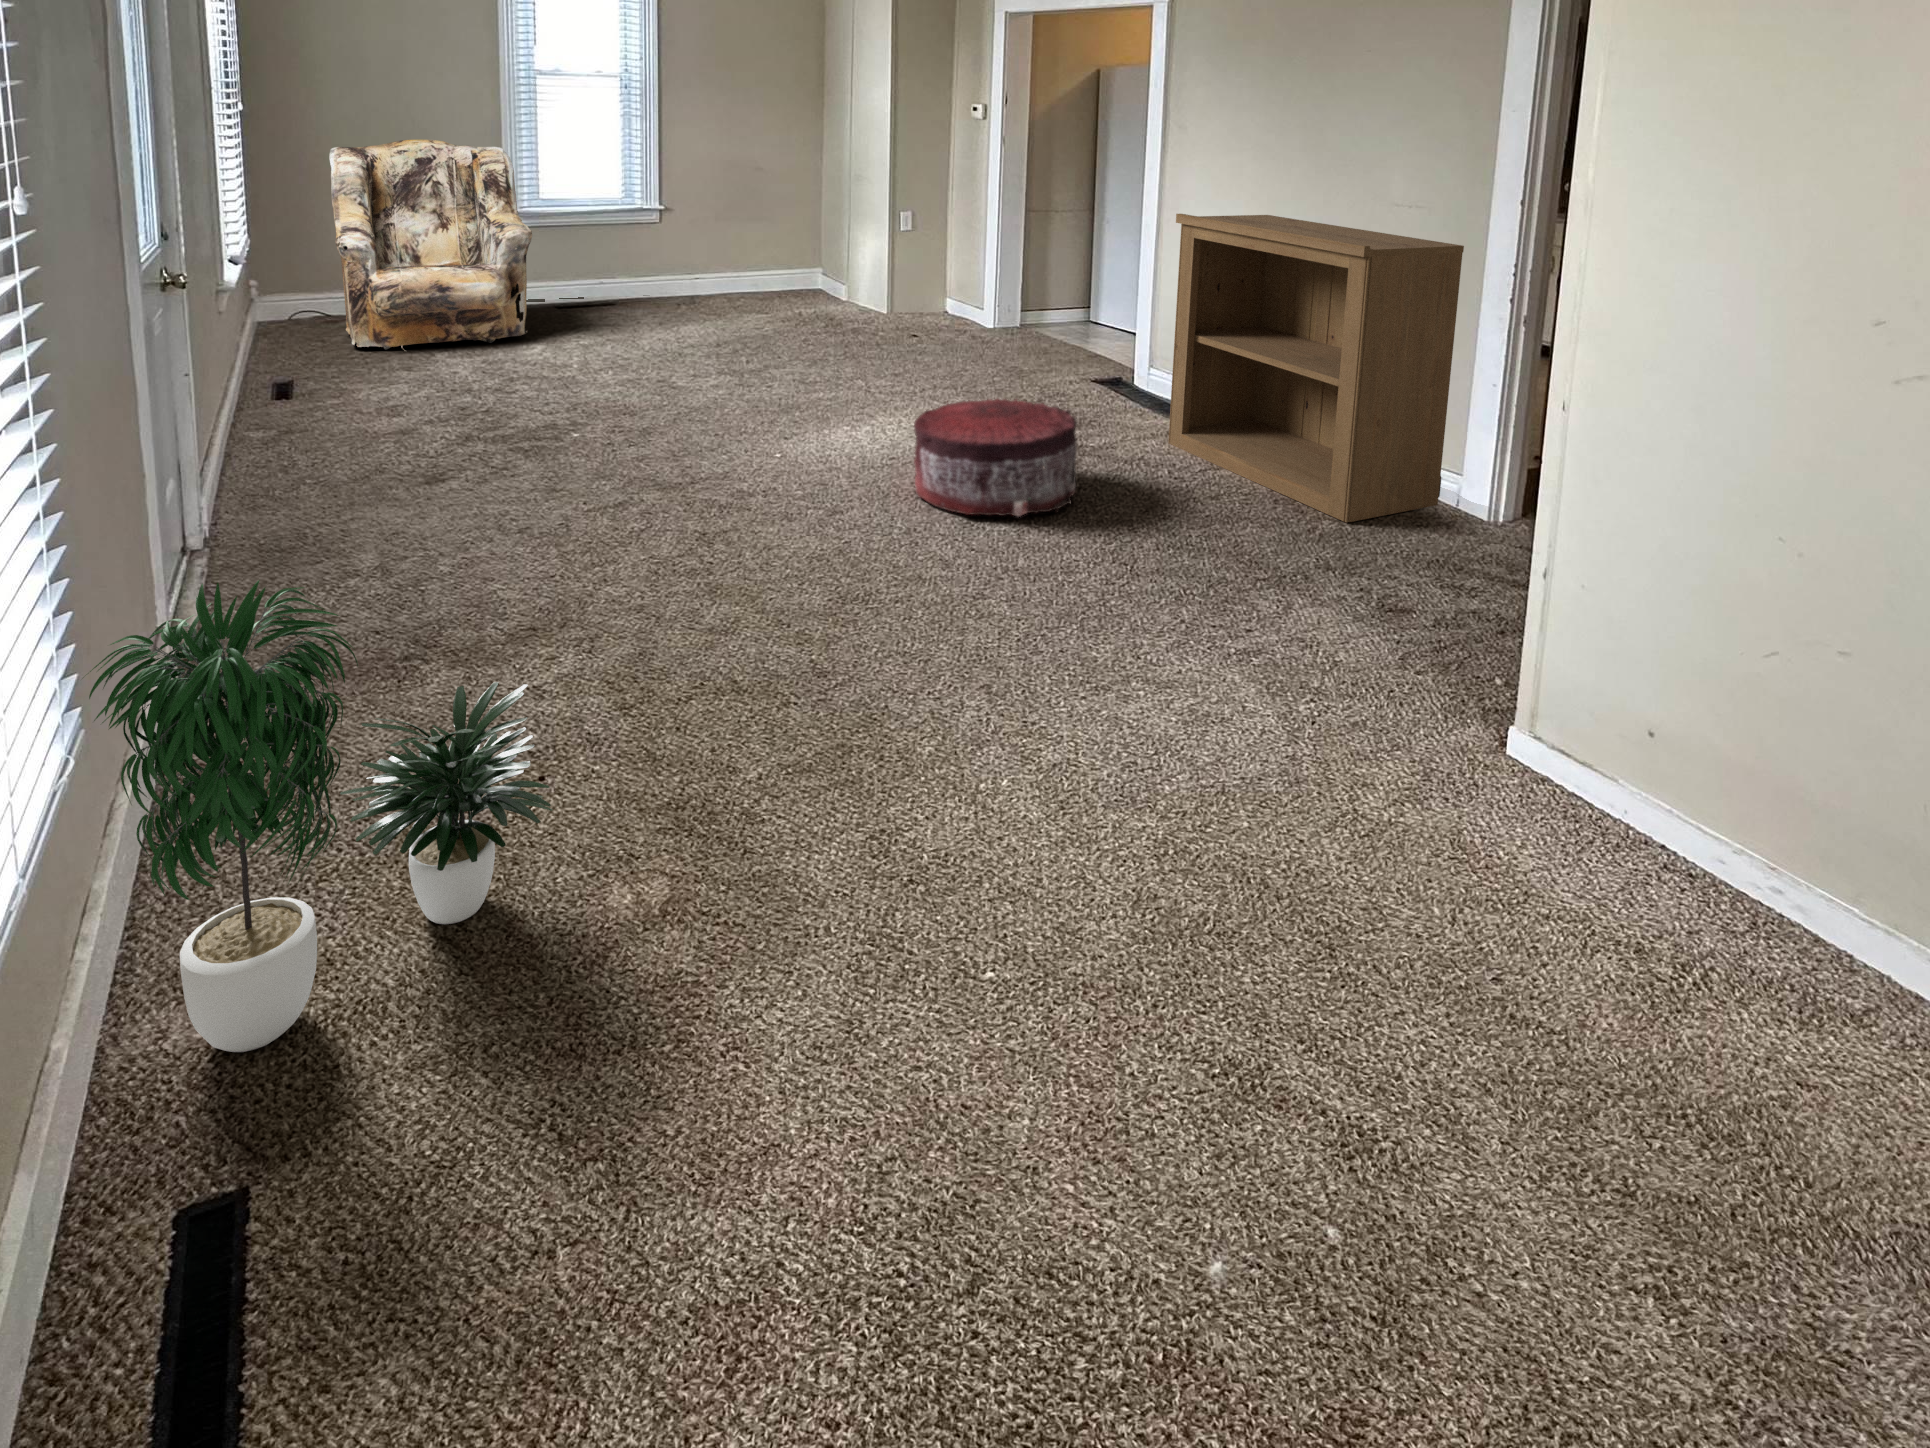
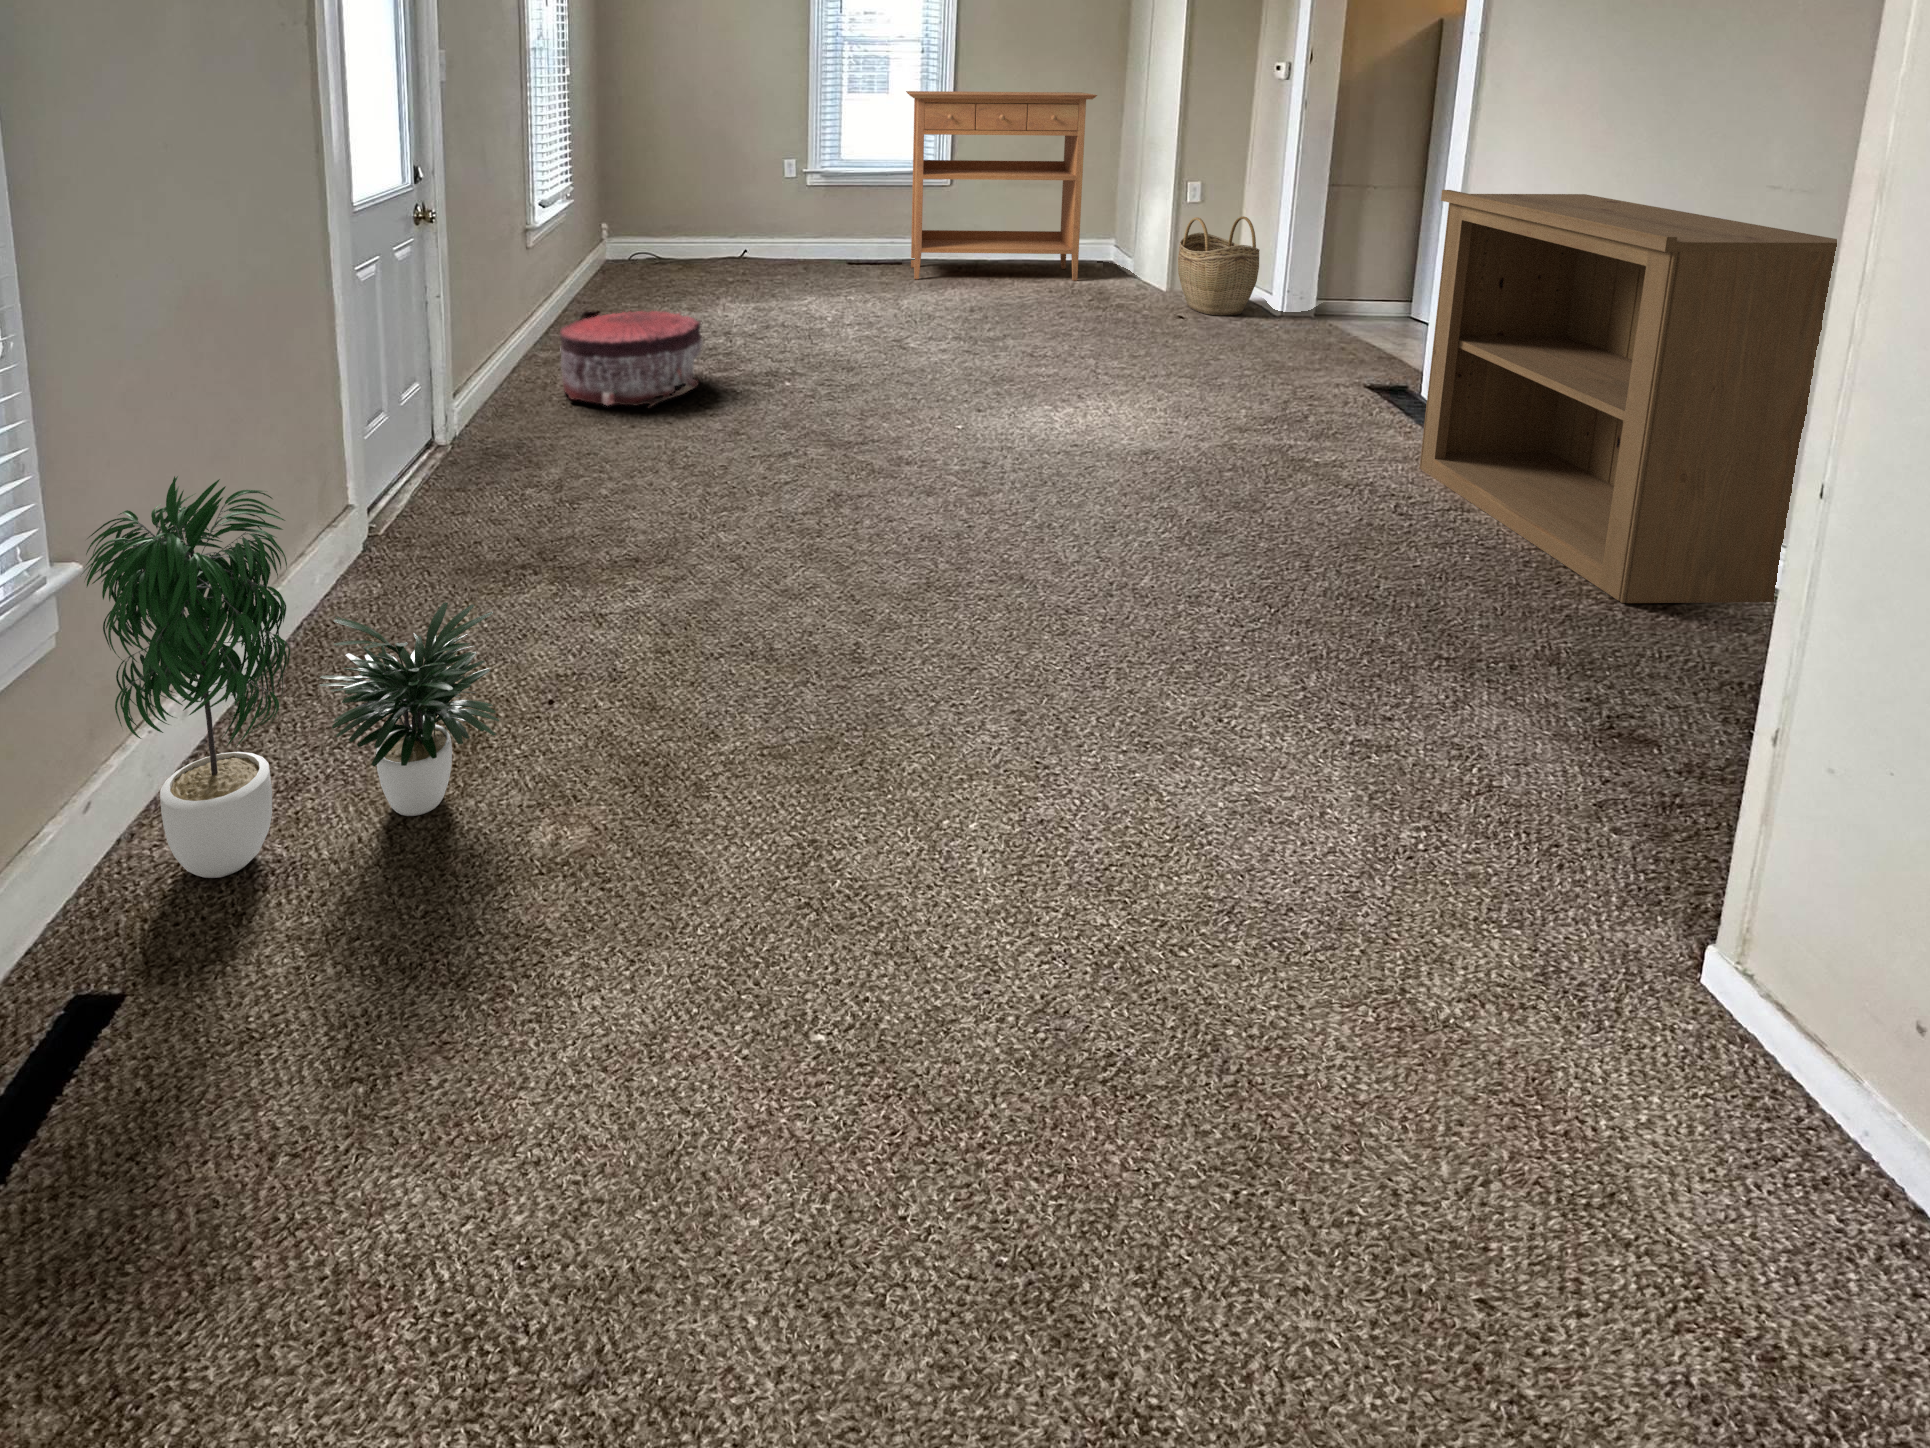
console table: none [615,121,815,315] -> present [906,91,1097,281]
armchair: present [329,139,532,351] -> none [650,111,811,299]
woven basket: none [905,240,978,331] -> present [1178,216,1260,315]
pouf: present [914,399,1077,516] -> present [560,311,703,406]

